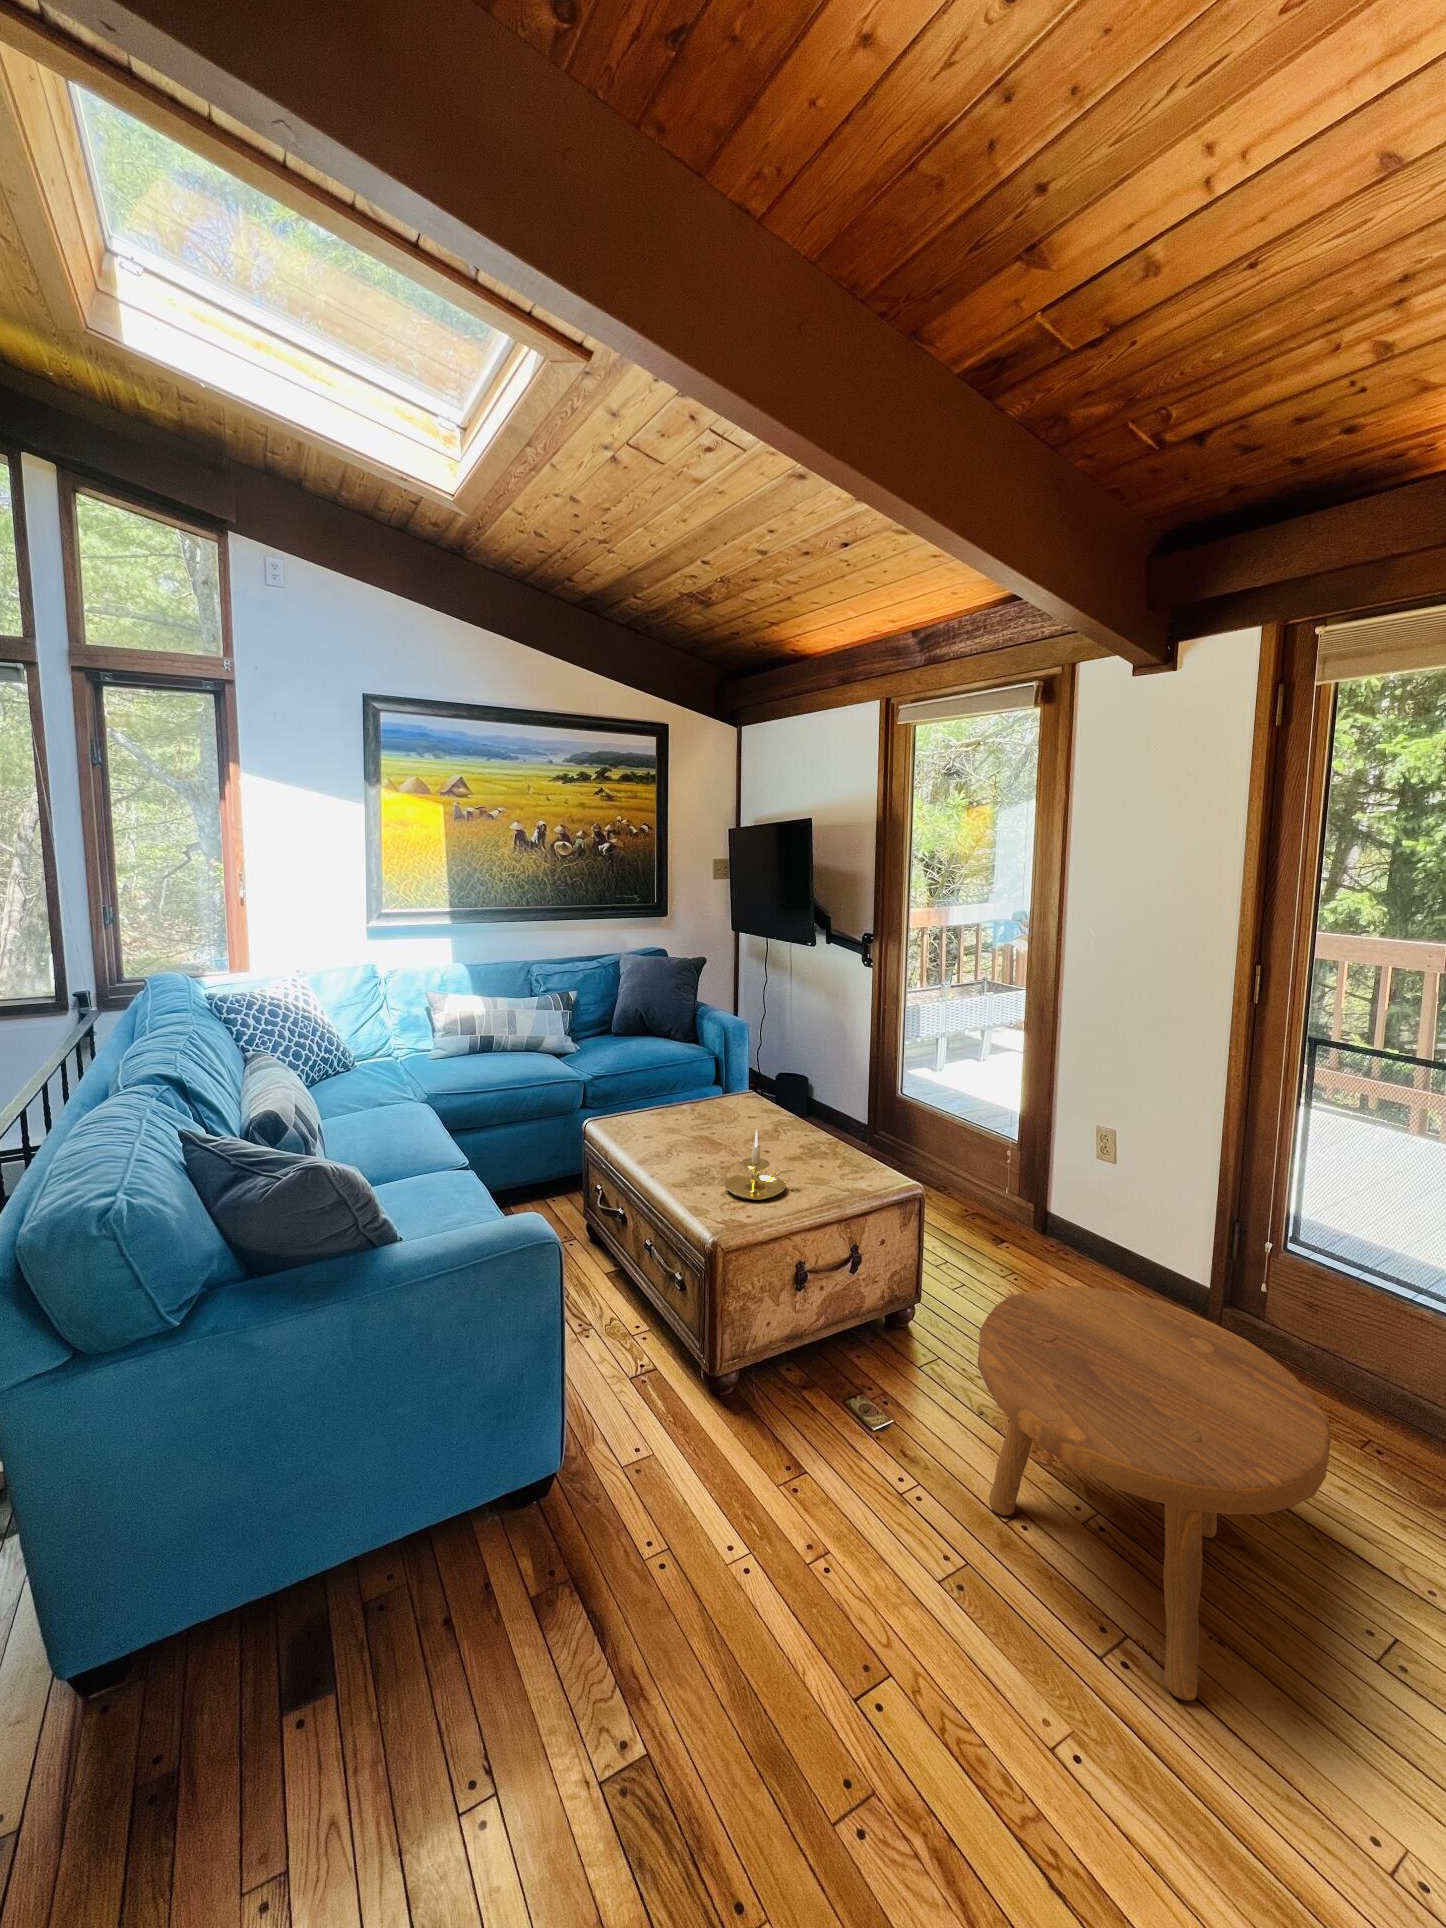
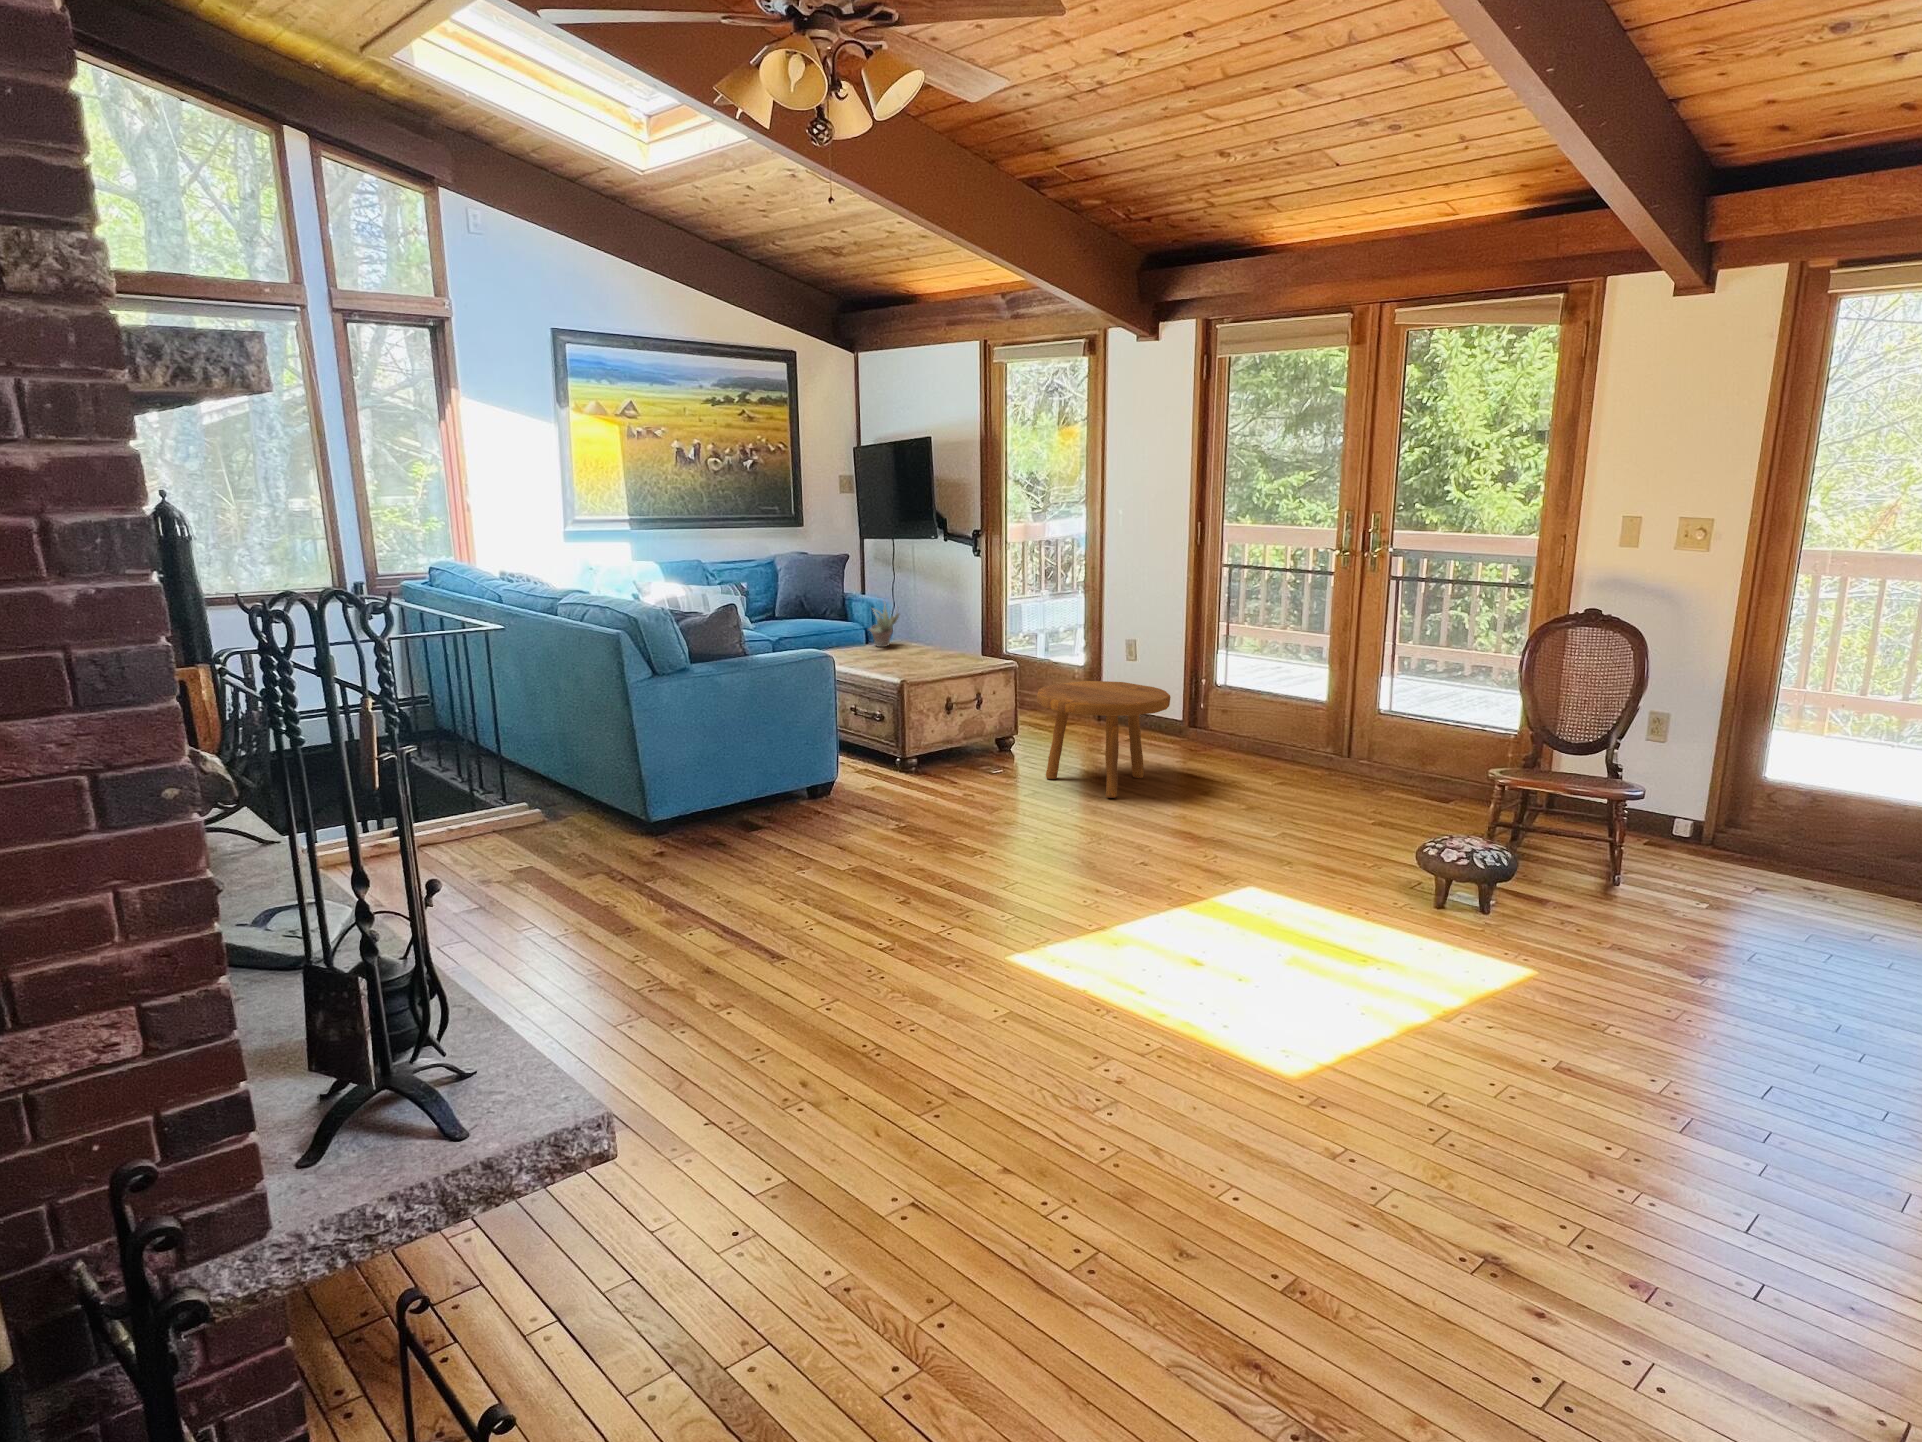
succulent plant: none [684,1054,738,1124] -> present [869,604,899,647]
candle holder: present [724,1130,795,1200] -> none [903,628,944,665]

